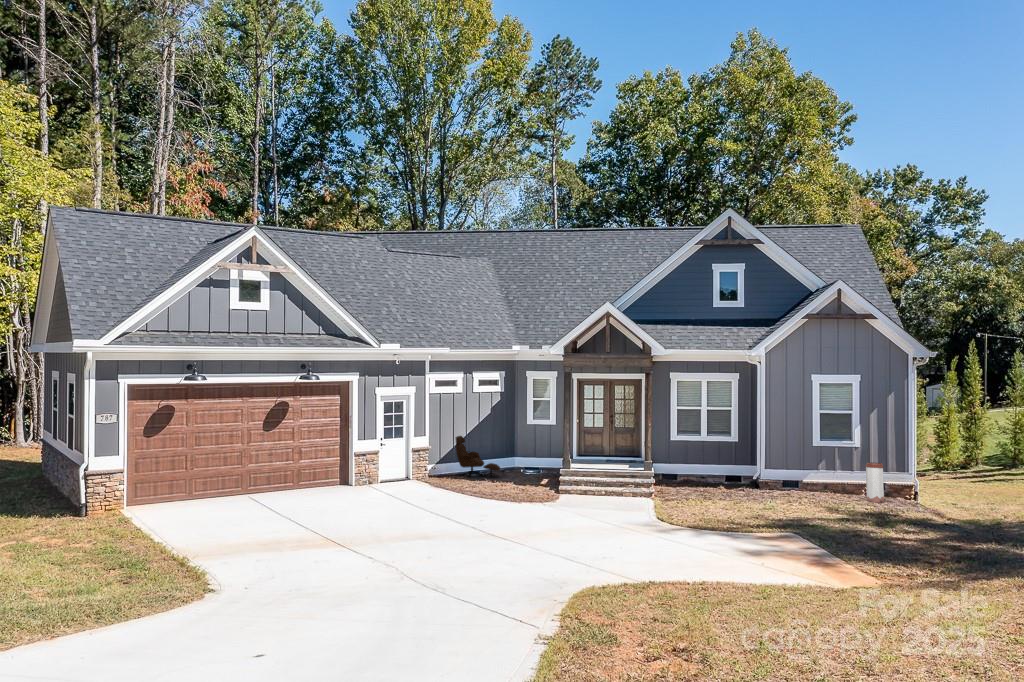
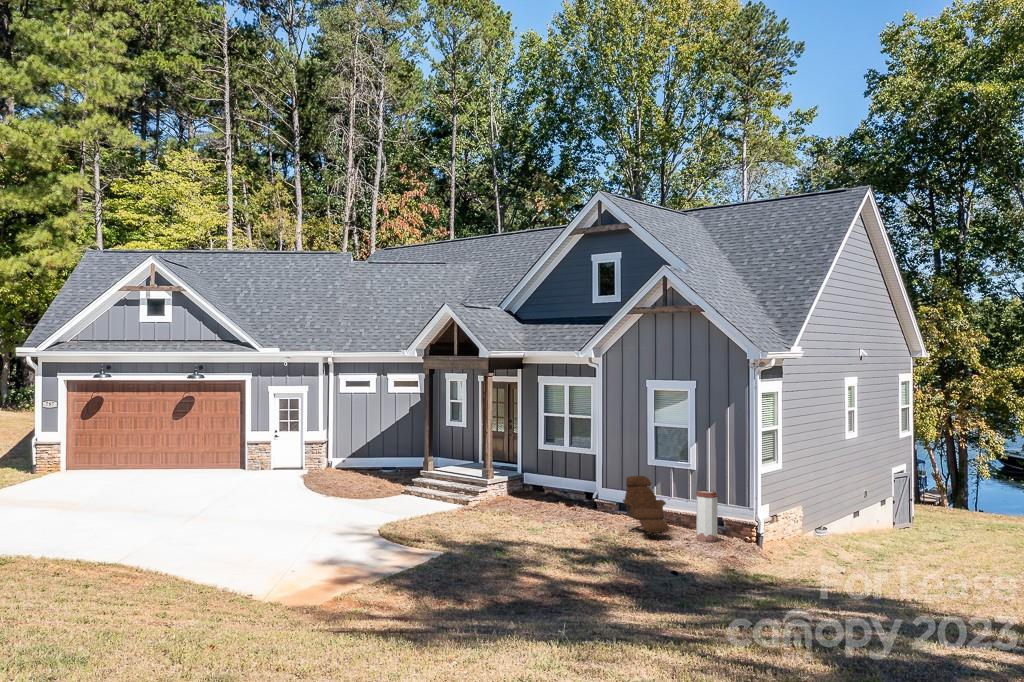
lounge chair: present [456,436,500,477] -> present [623,476,669,540]

